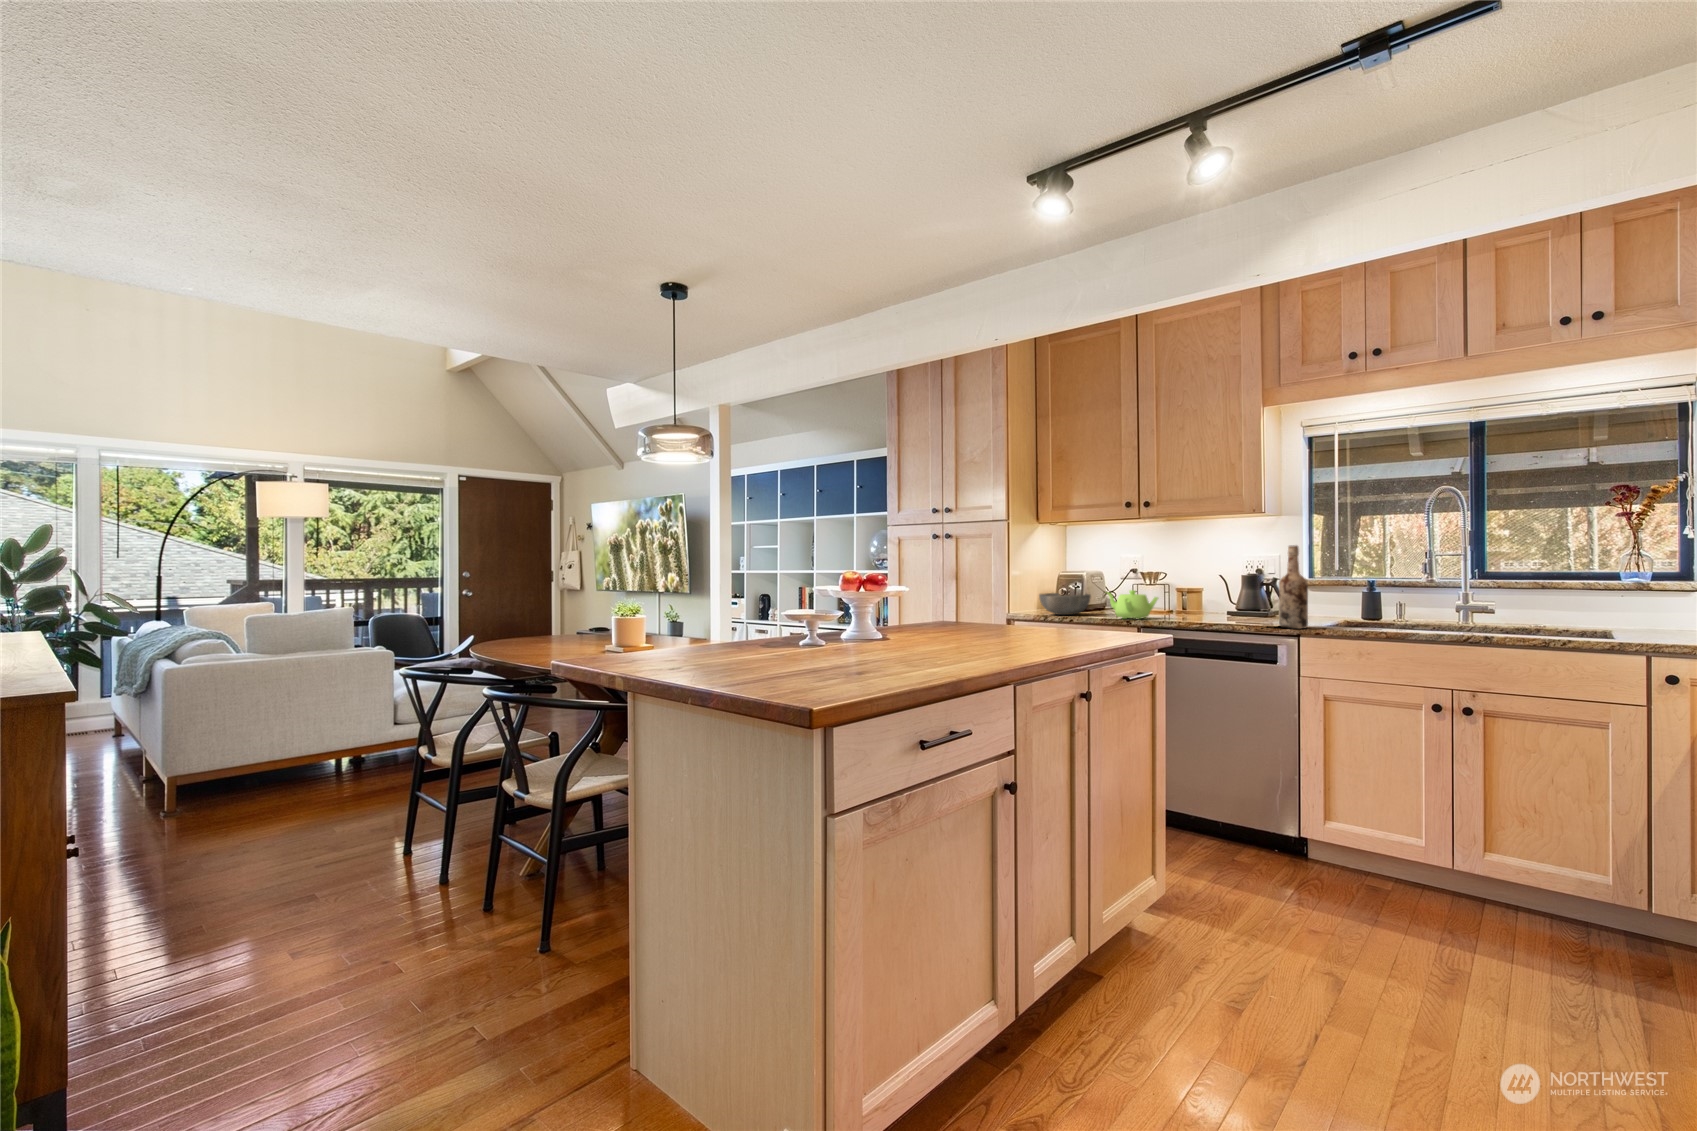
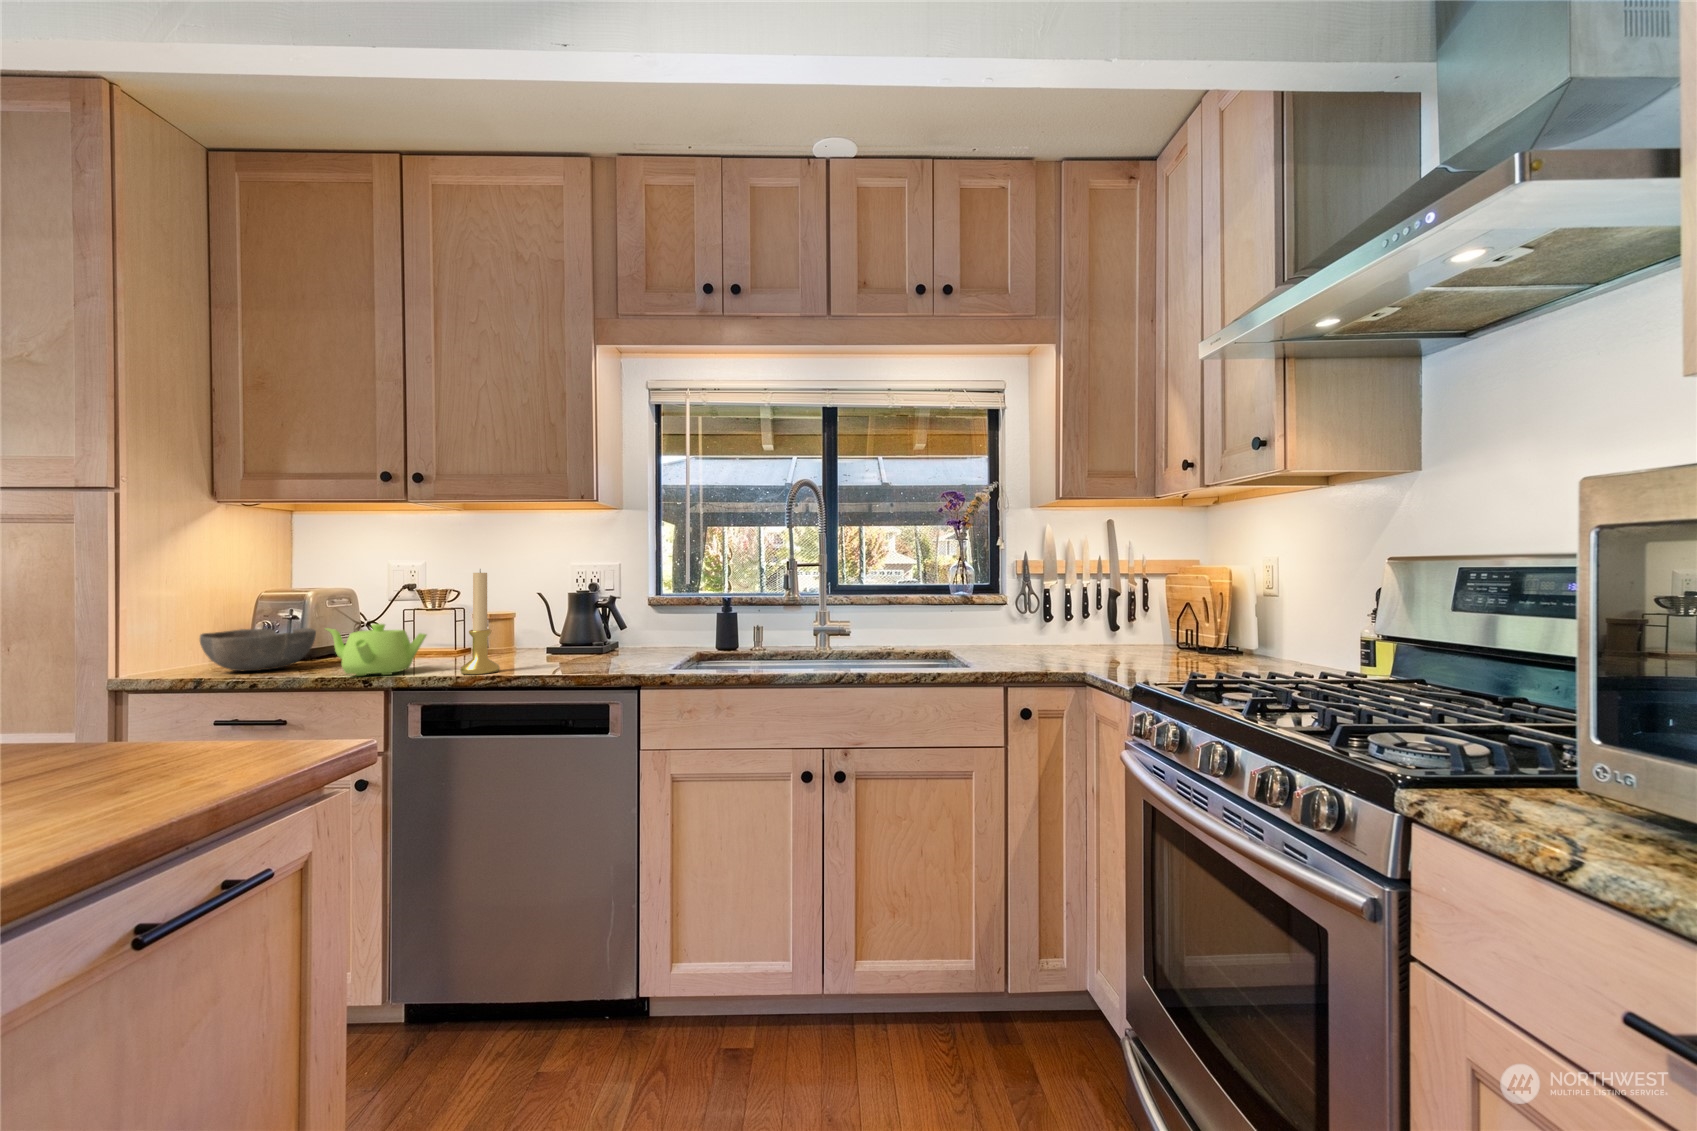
wine bottle: present [1279,545,1308,629] -> none [610,549,651,678]
candle holder: none [1181,559,1204,621] -> present [460,569,500,674]

